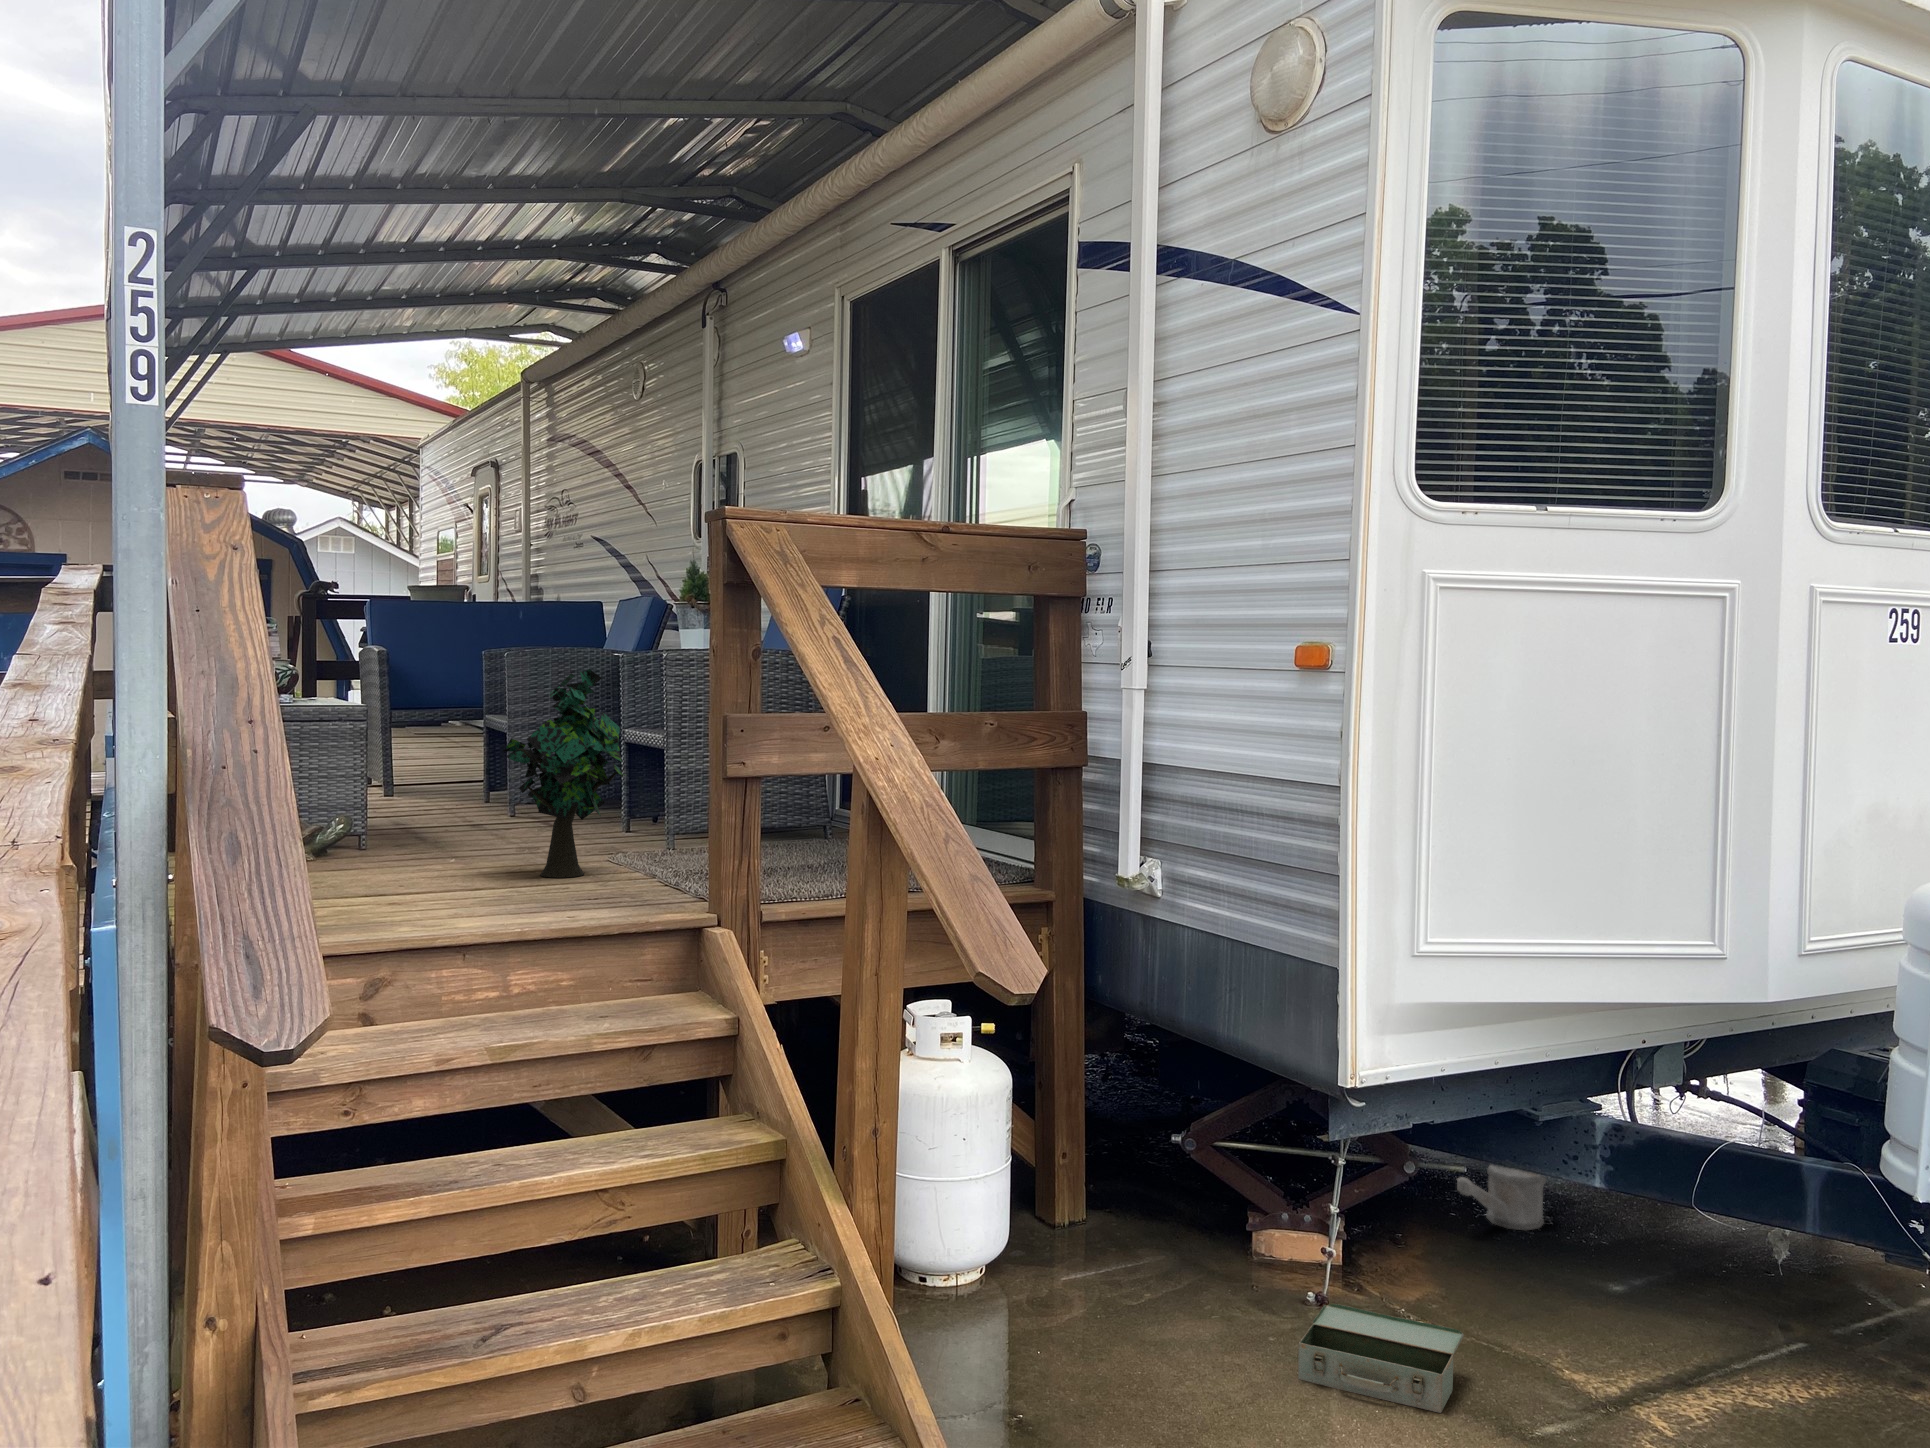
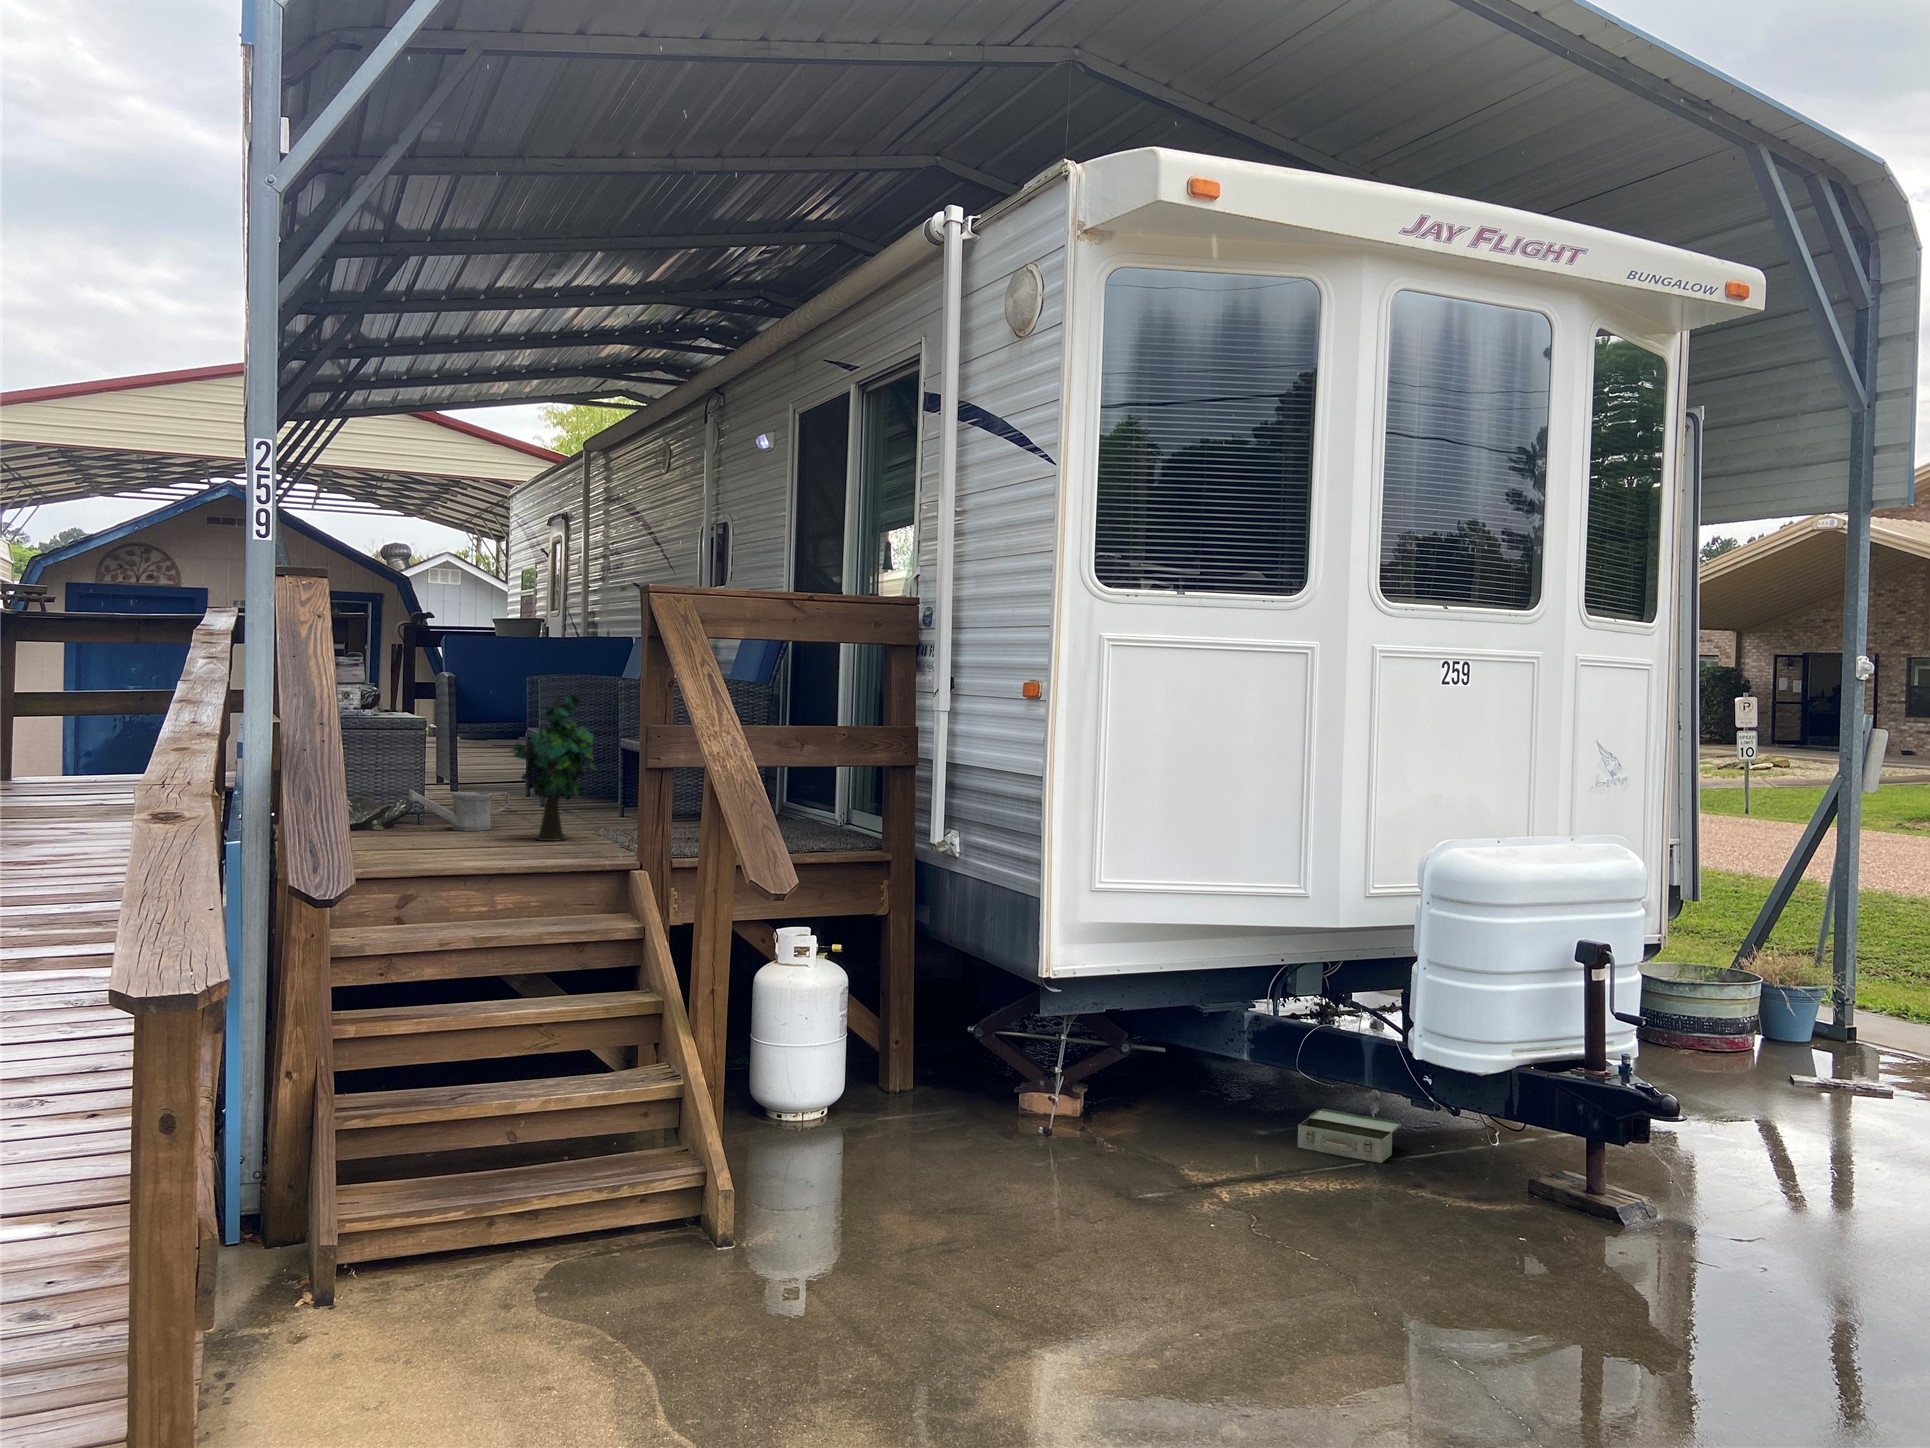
watering can: present [1457,1165,1546,1230] -> present [408,789,510,831]
toolbox: present [1298,1303,1464,1413] -> present [1298,1109,1402,1163]

